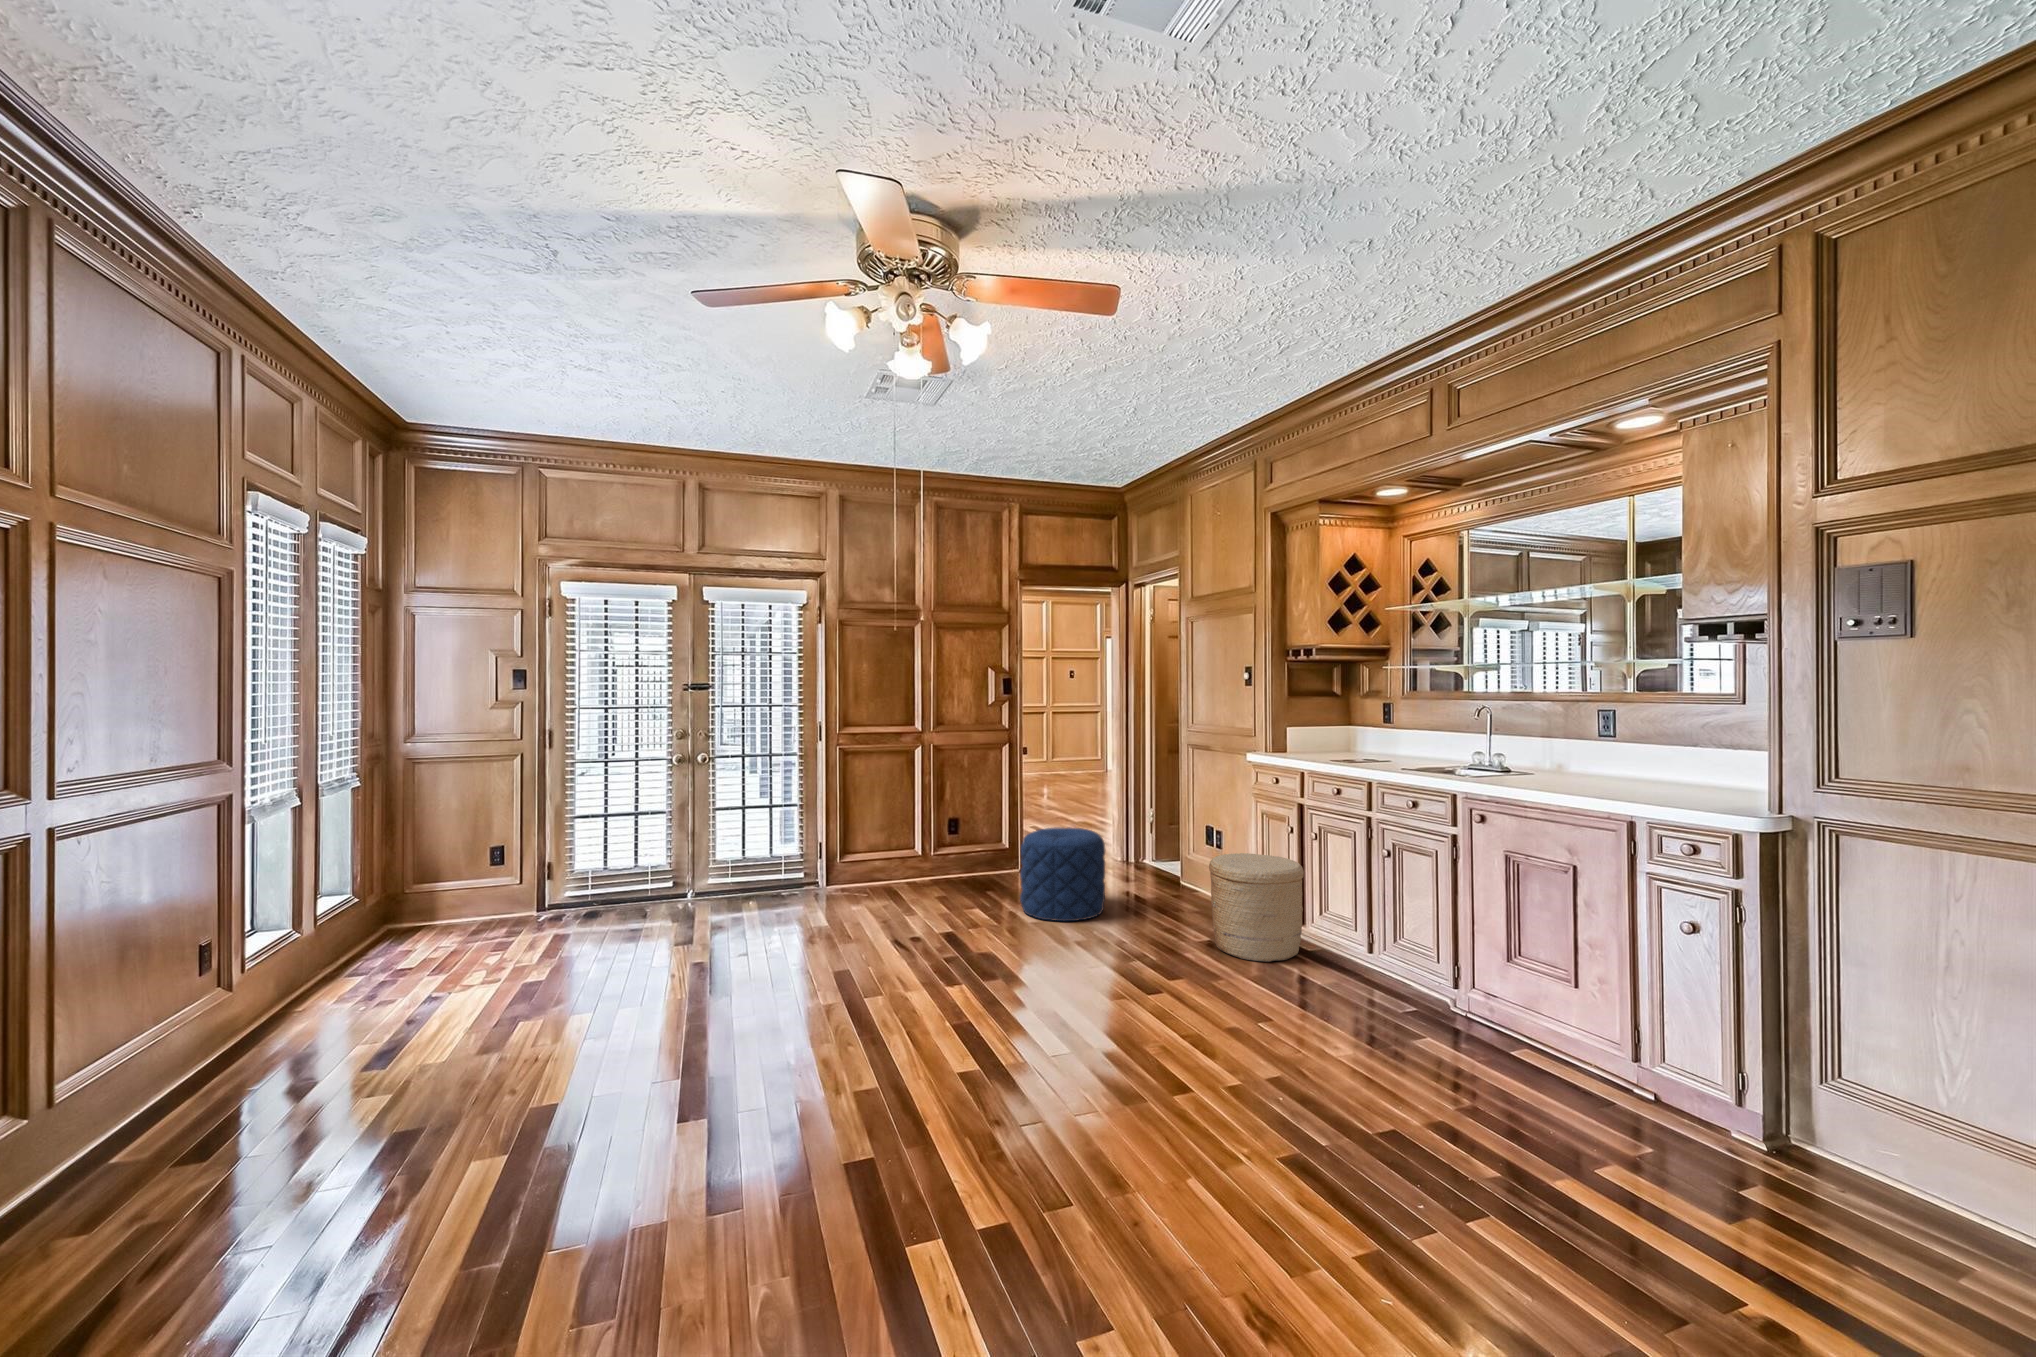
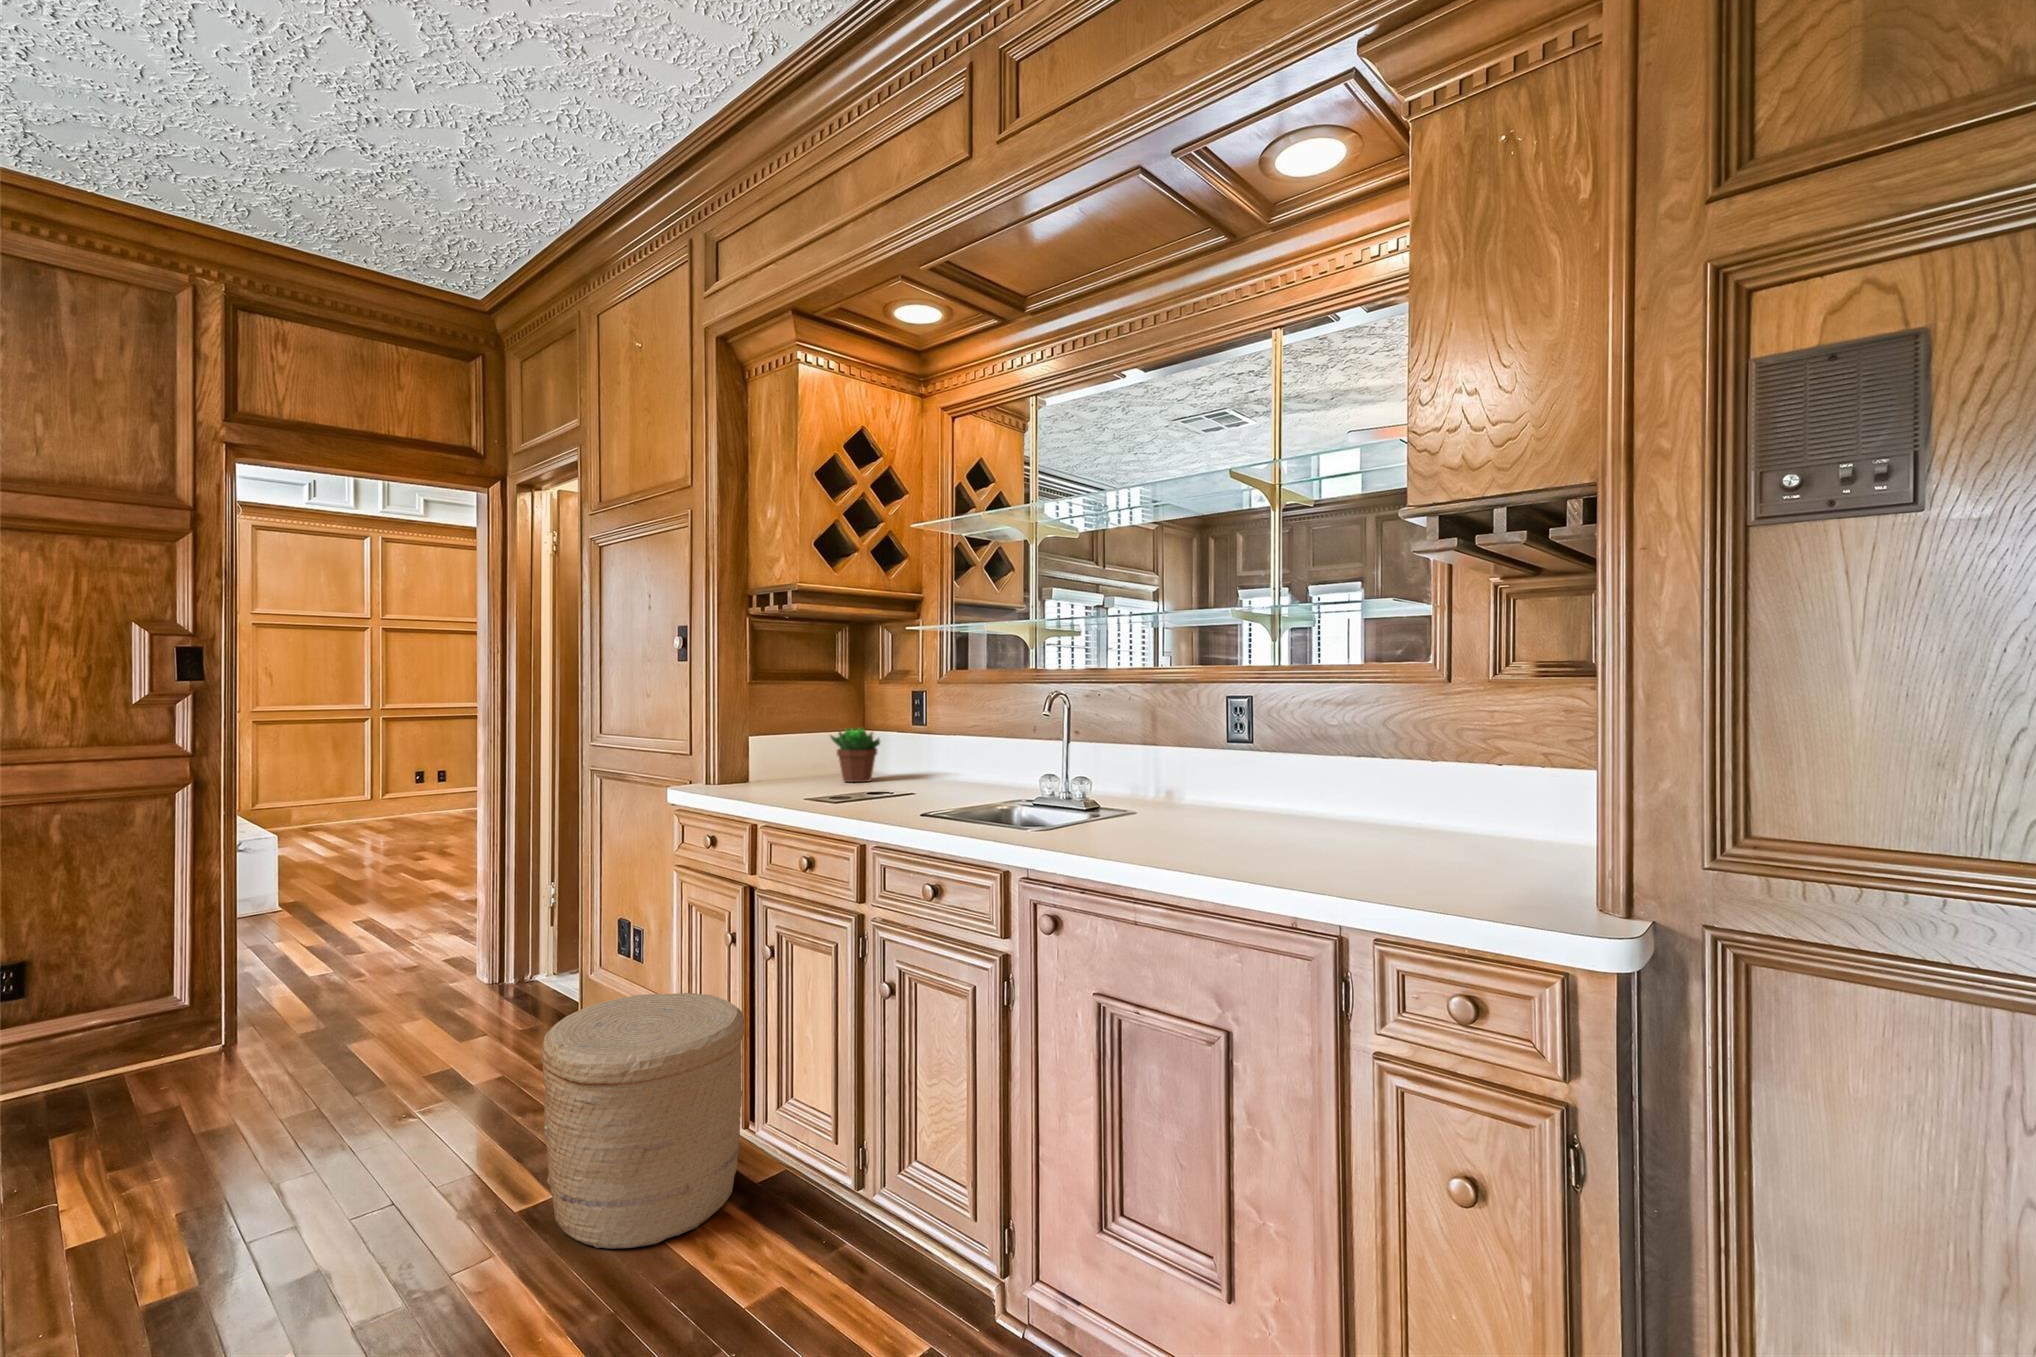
succulent plant: none [1335,723,1366,755] -> present [831,728,880,782]
pouf: present [1020,828,1105,921] -> none [102,967,353,1211]

